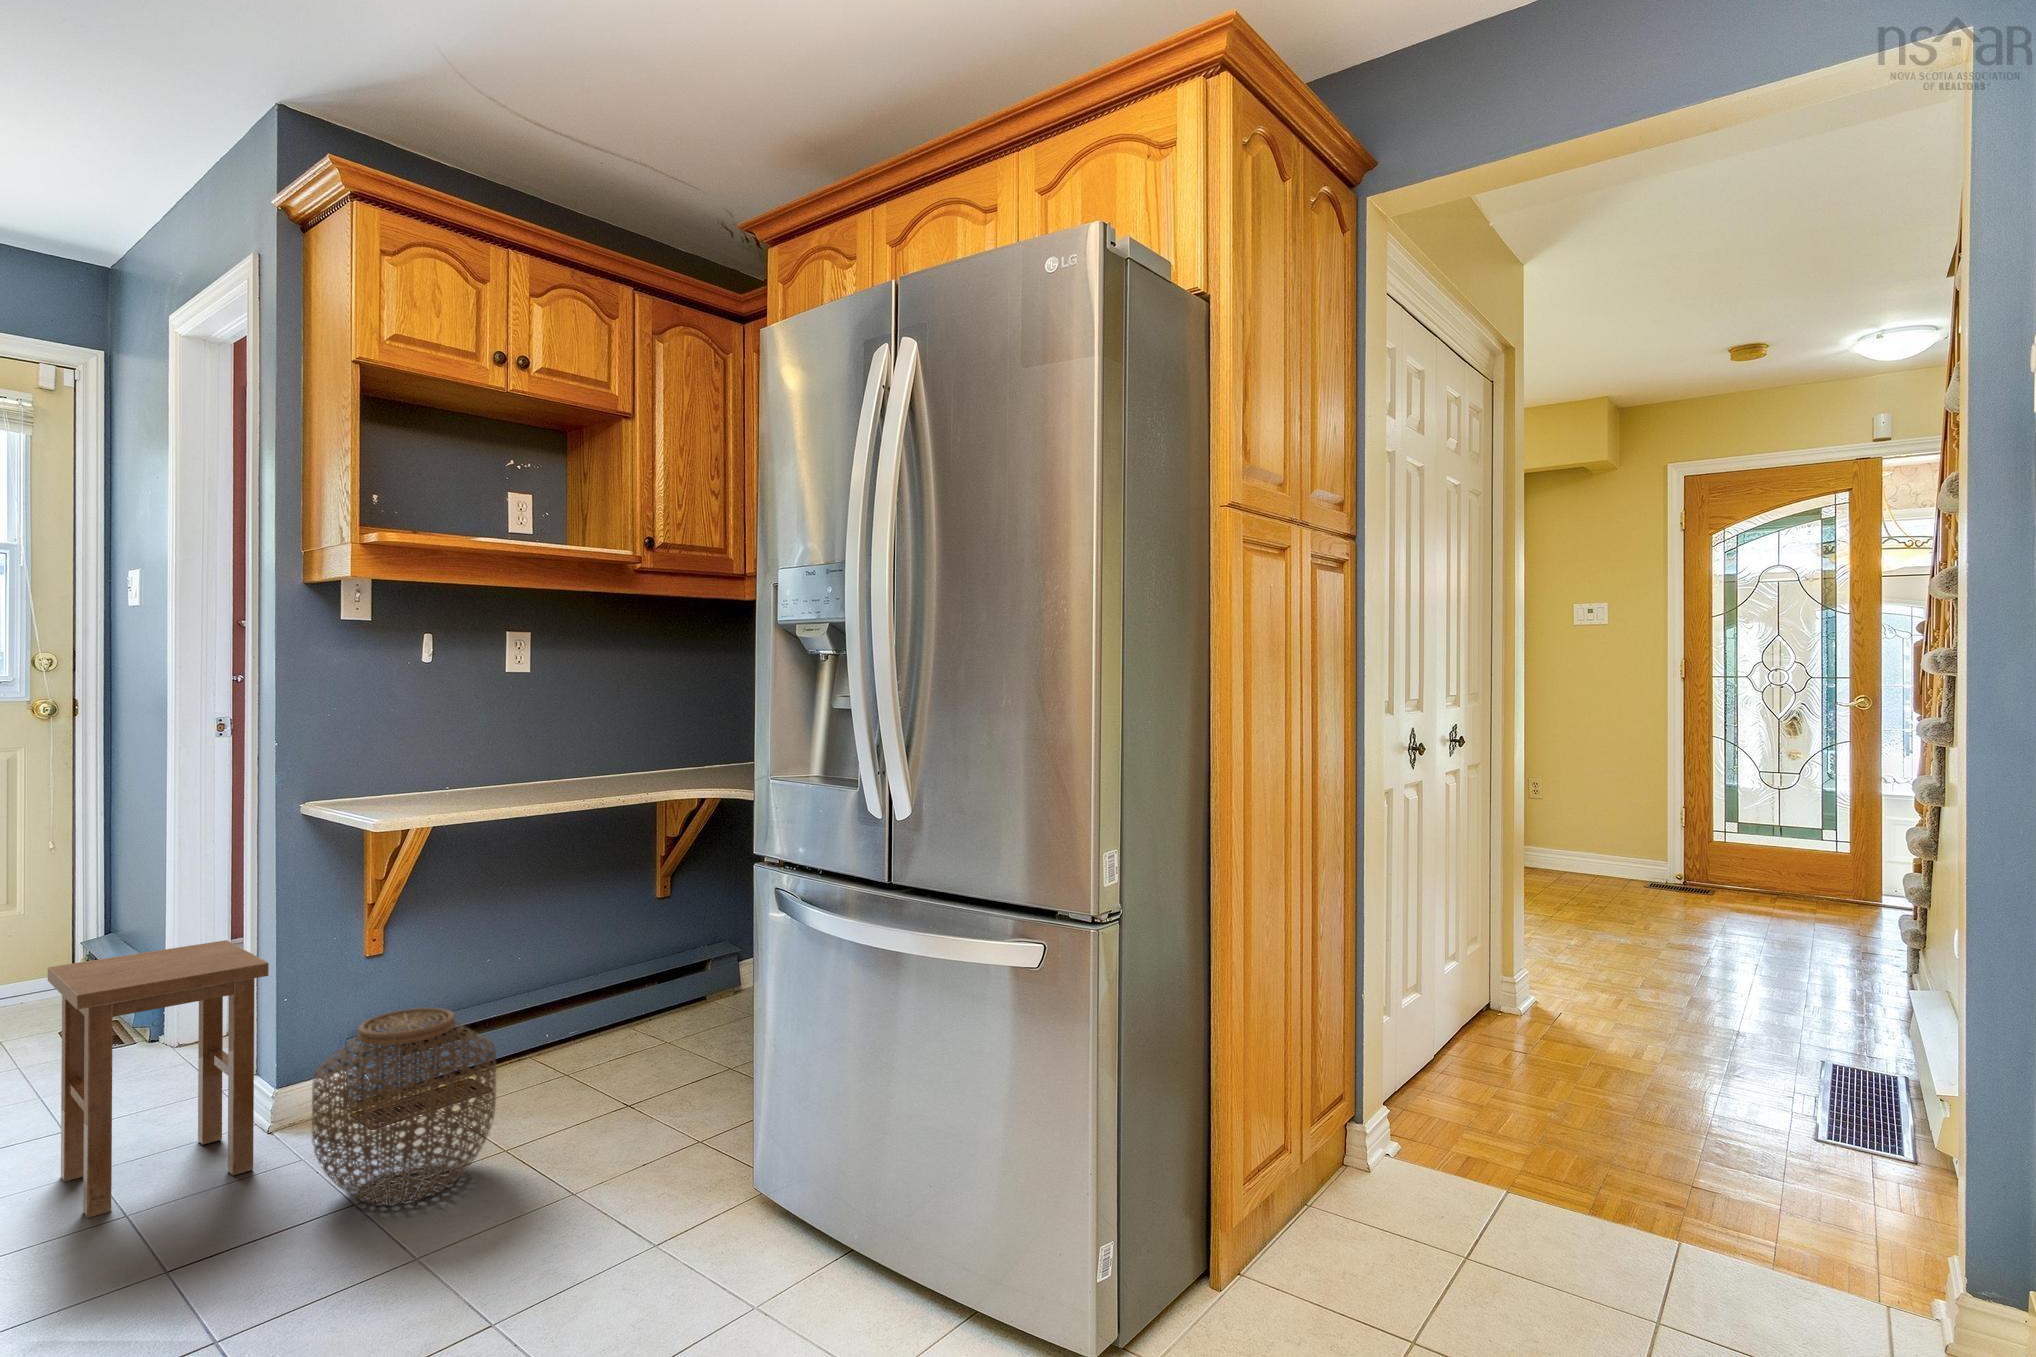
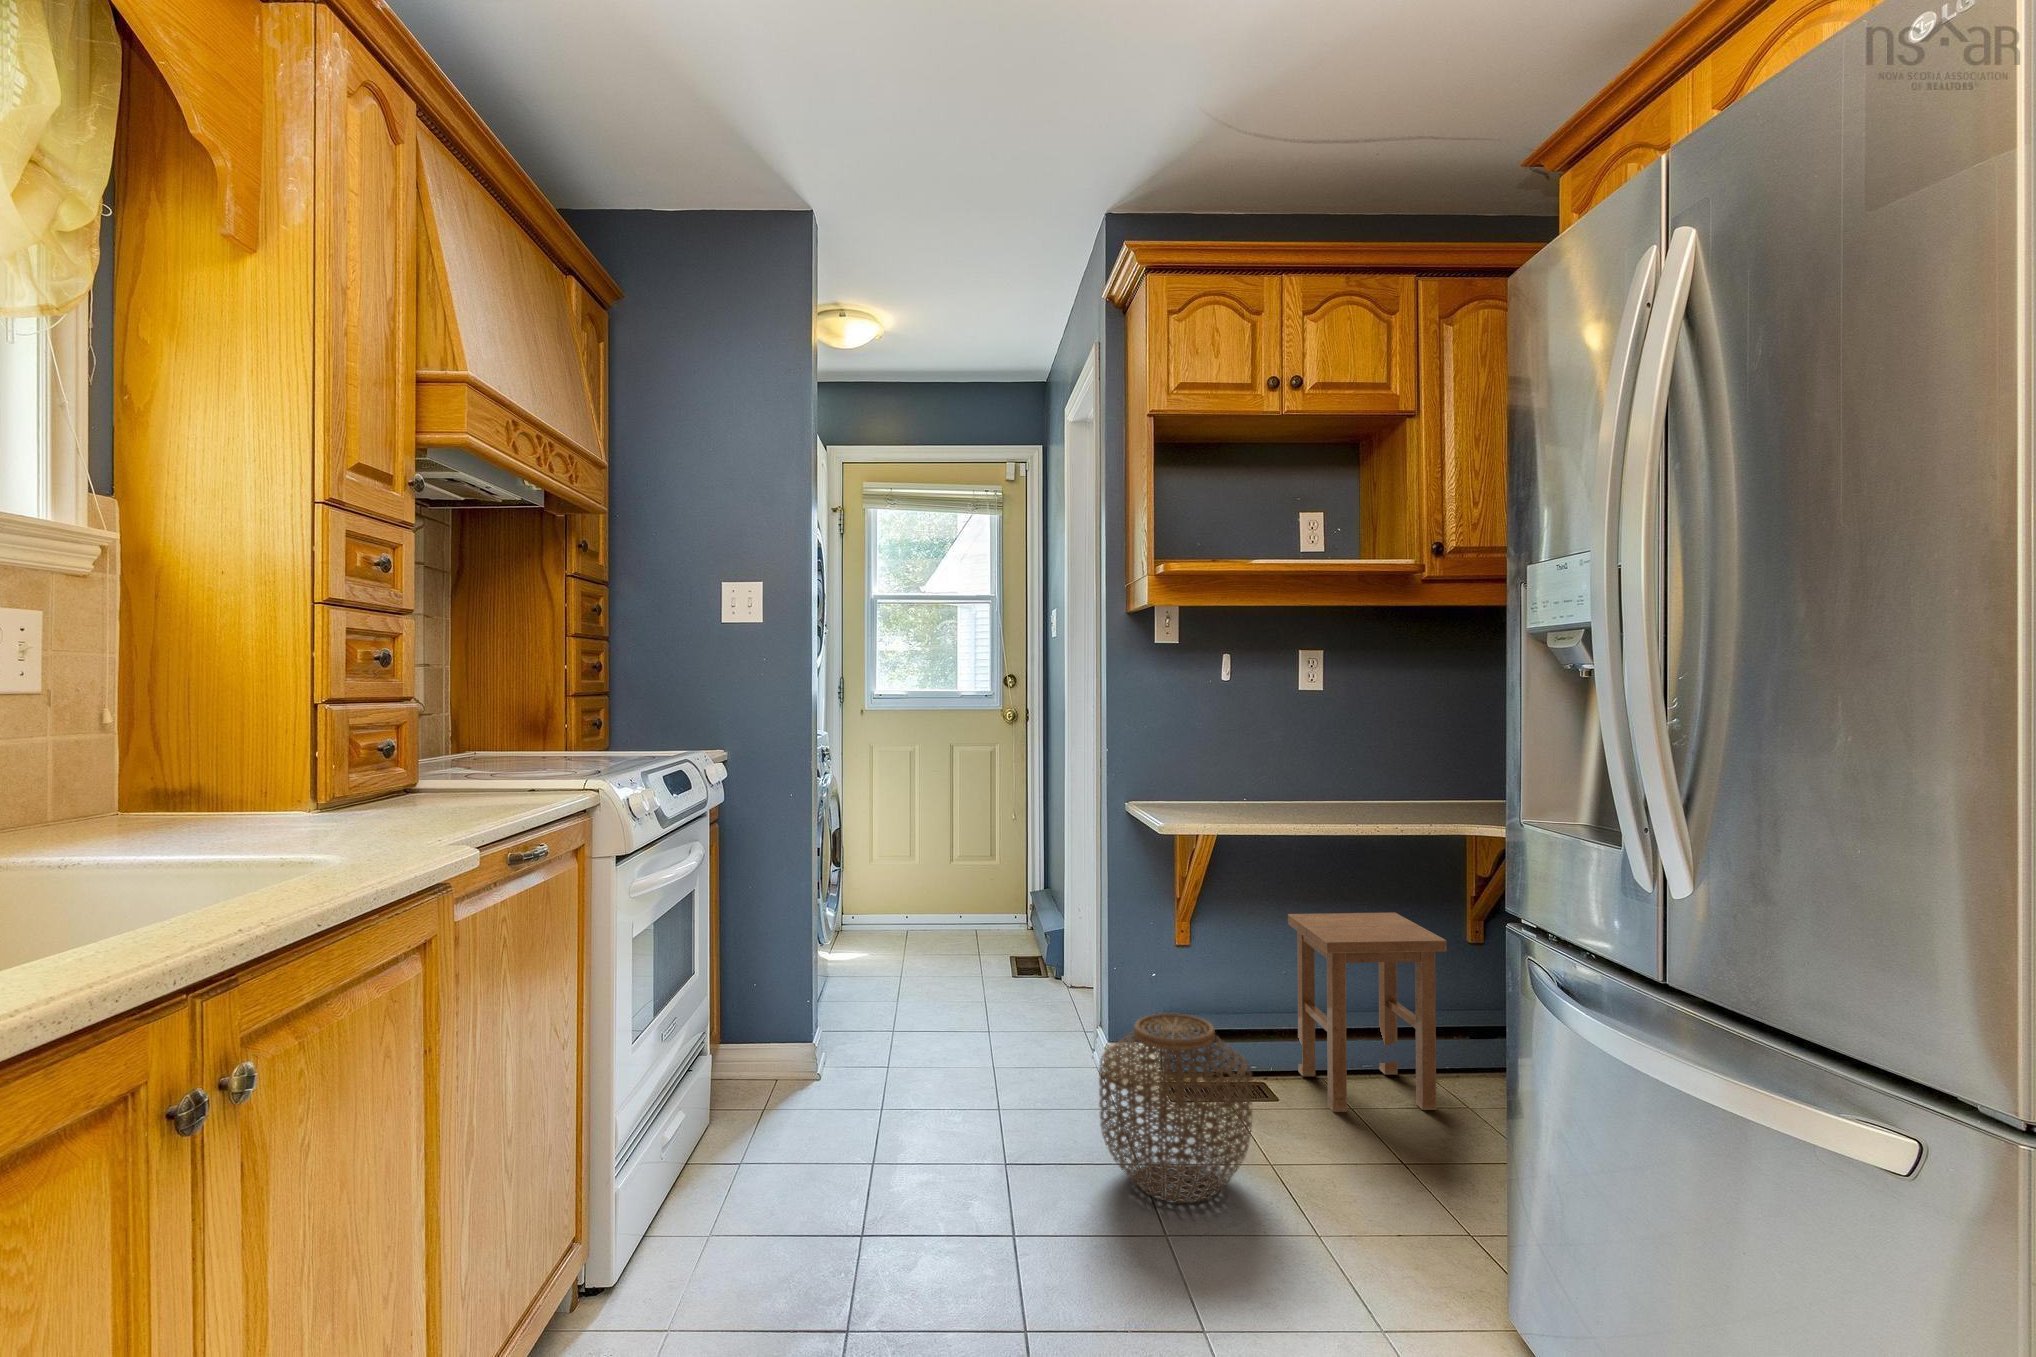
stool: present [48,940,269,1218] -> present [1288,913,1446,1112]

